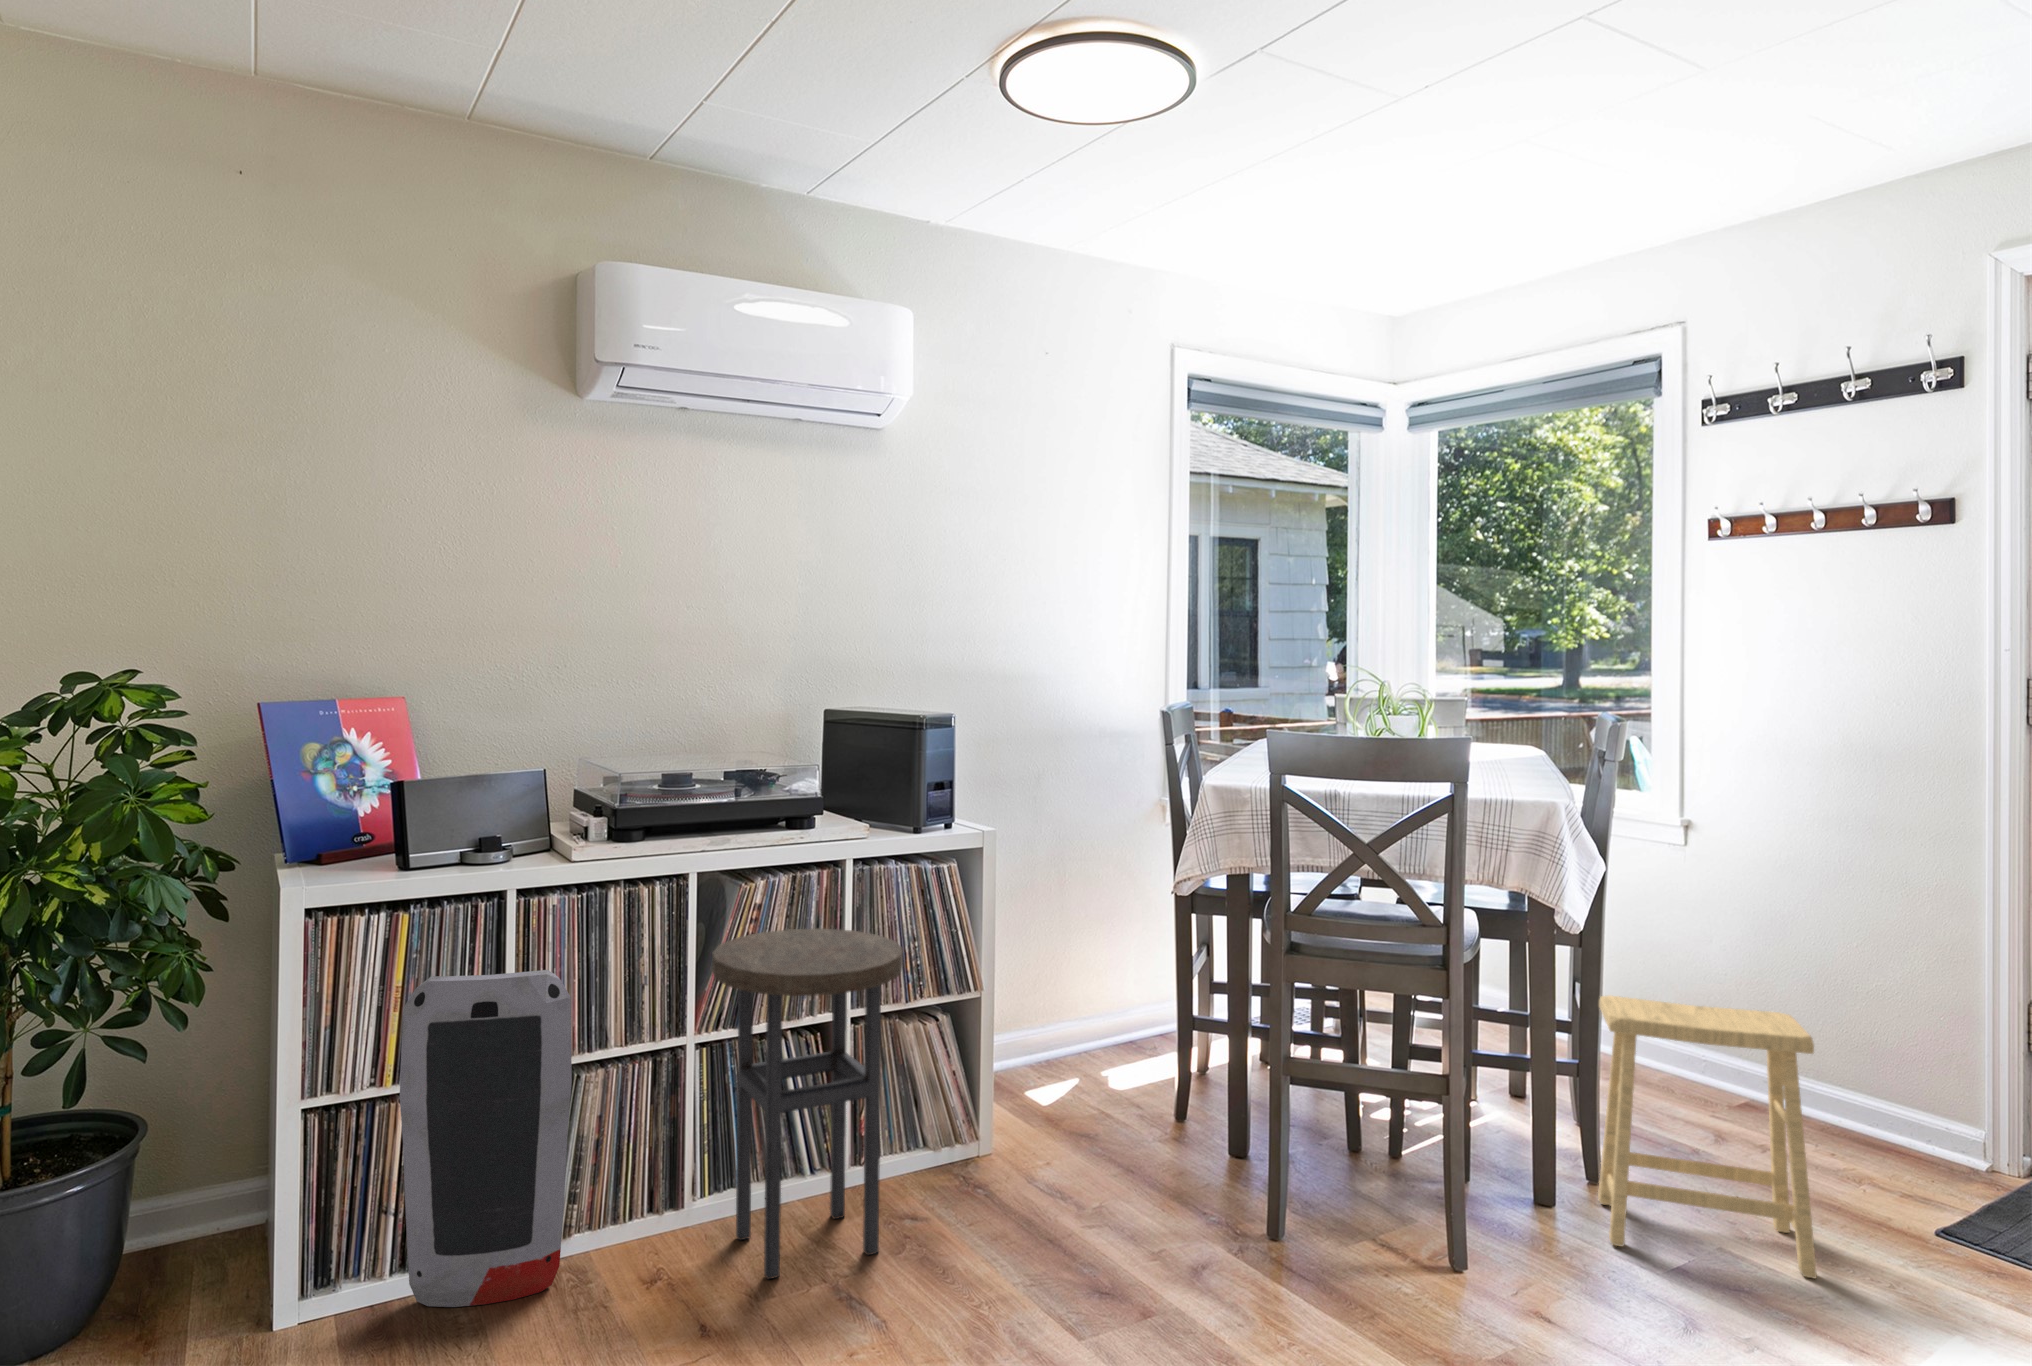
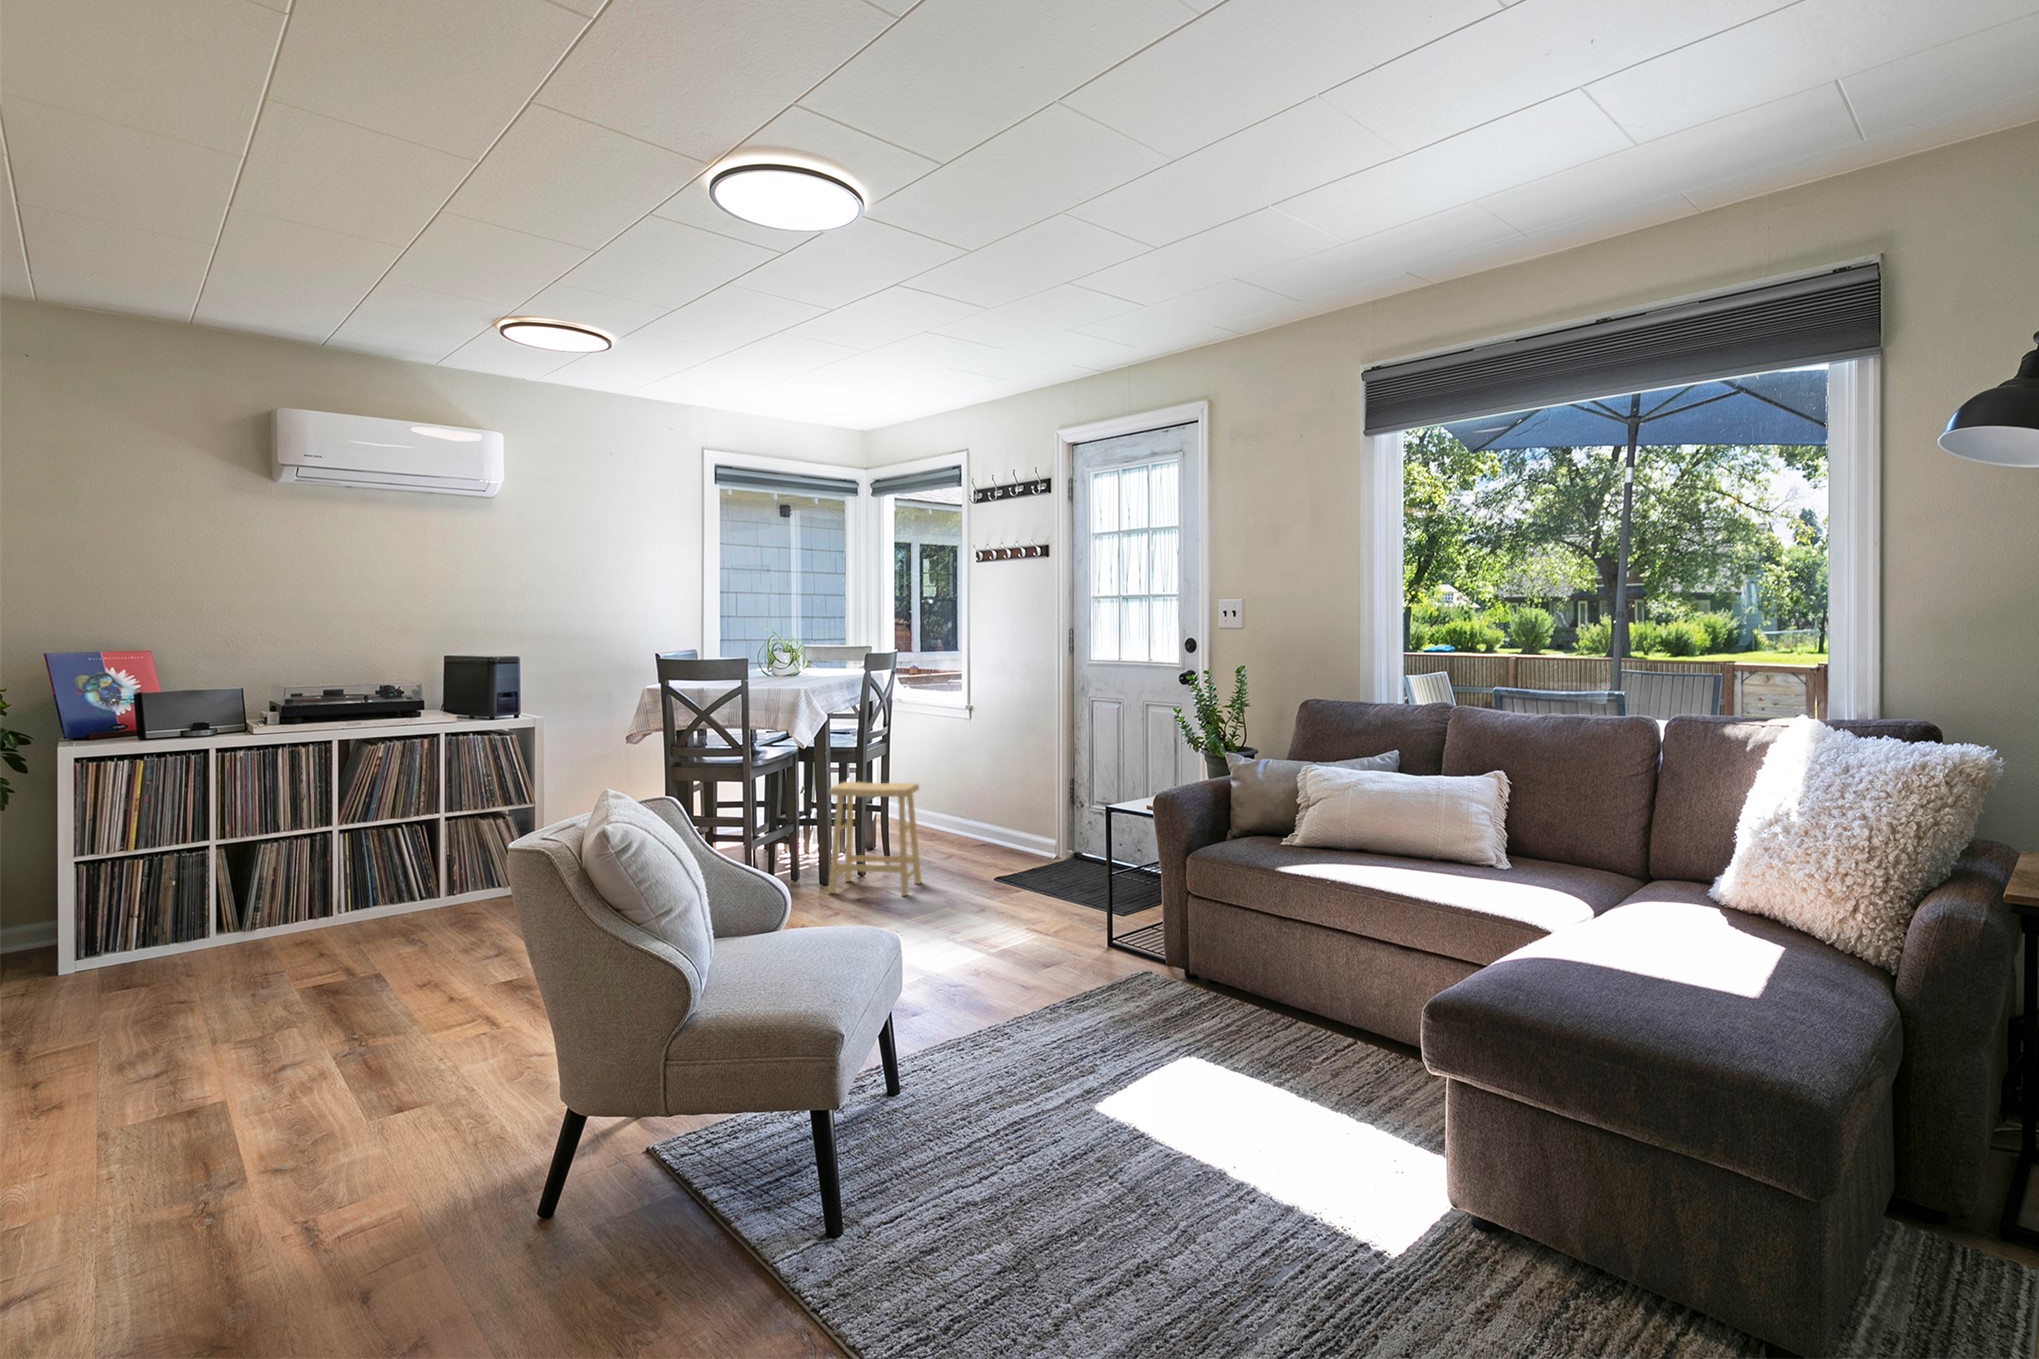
side table: present [712,928,903,1279] -> none [338,767,456,938]
air purifier: present [400,970,572,1307] -> none [137,787,248,961]

